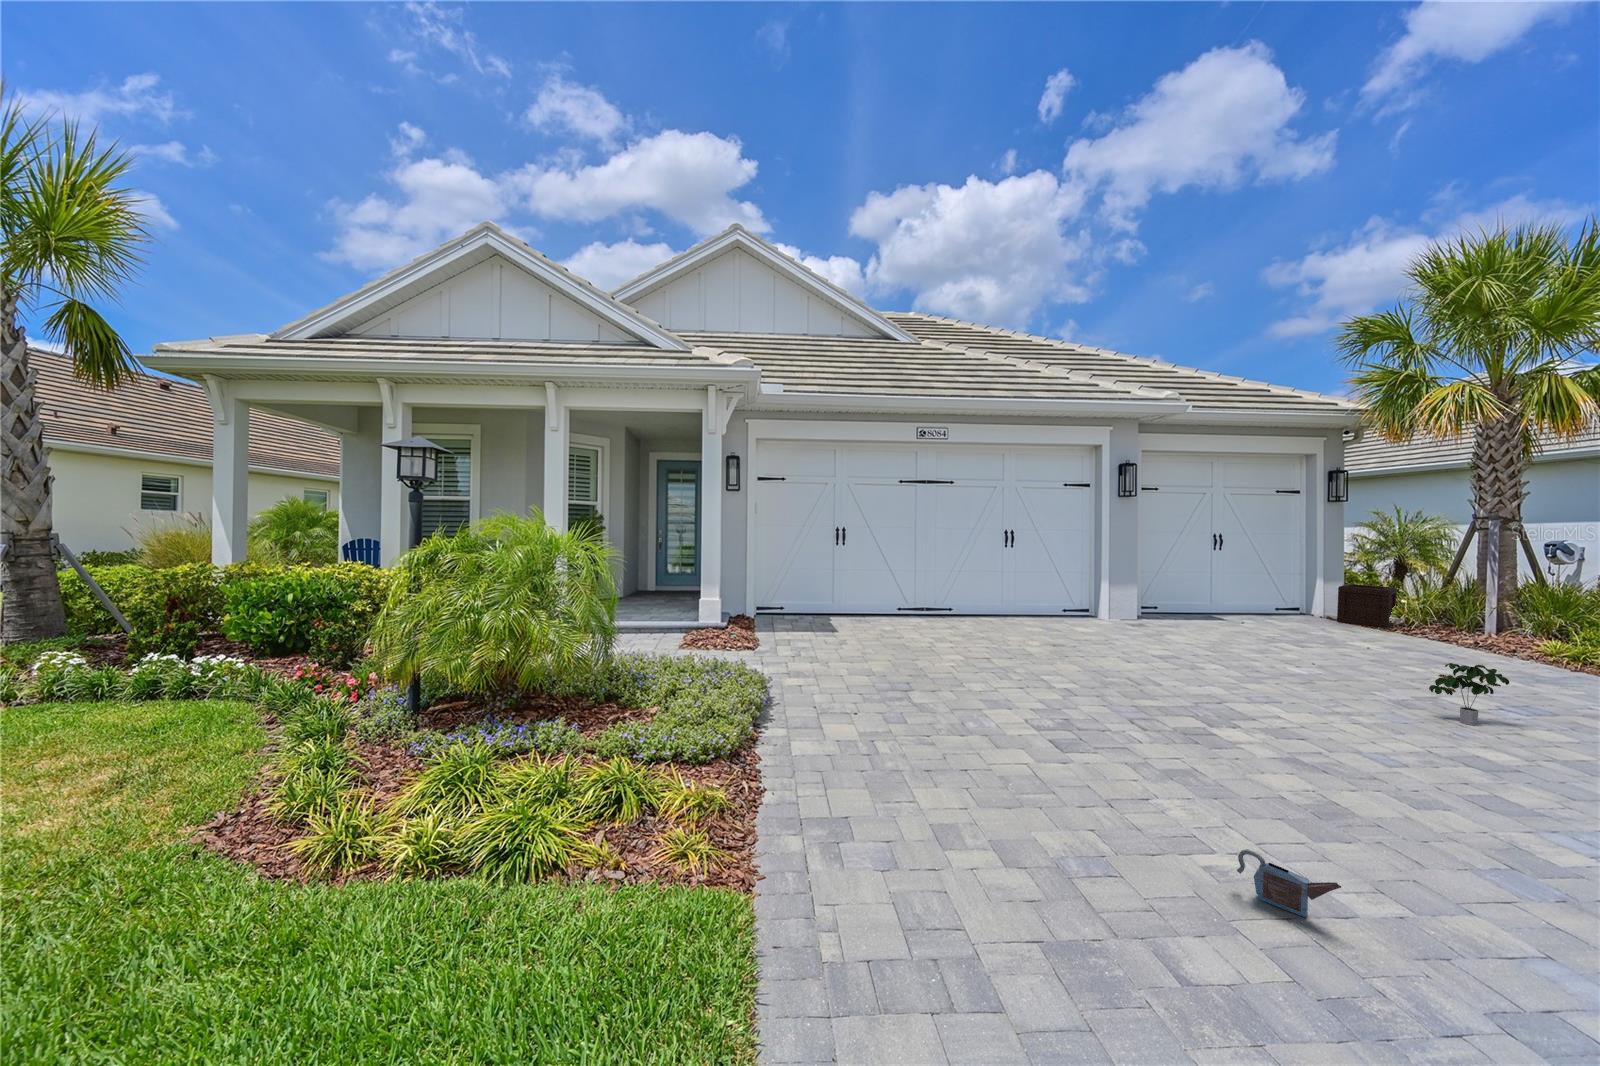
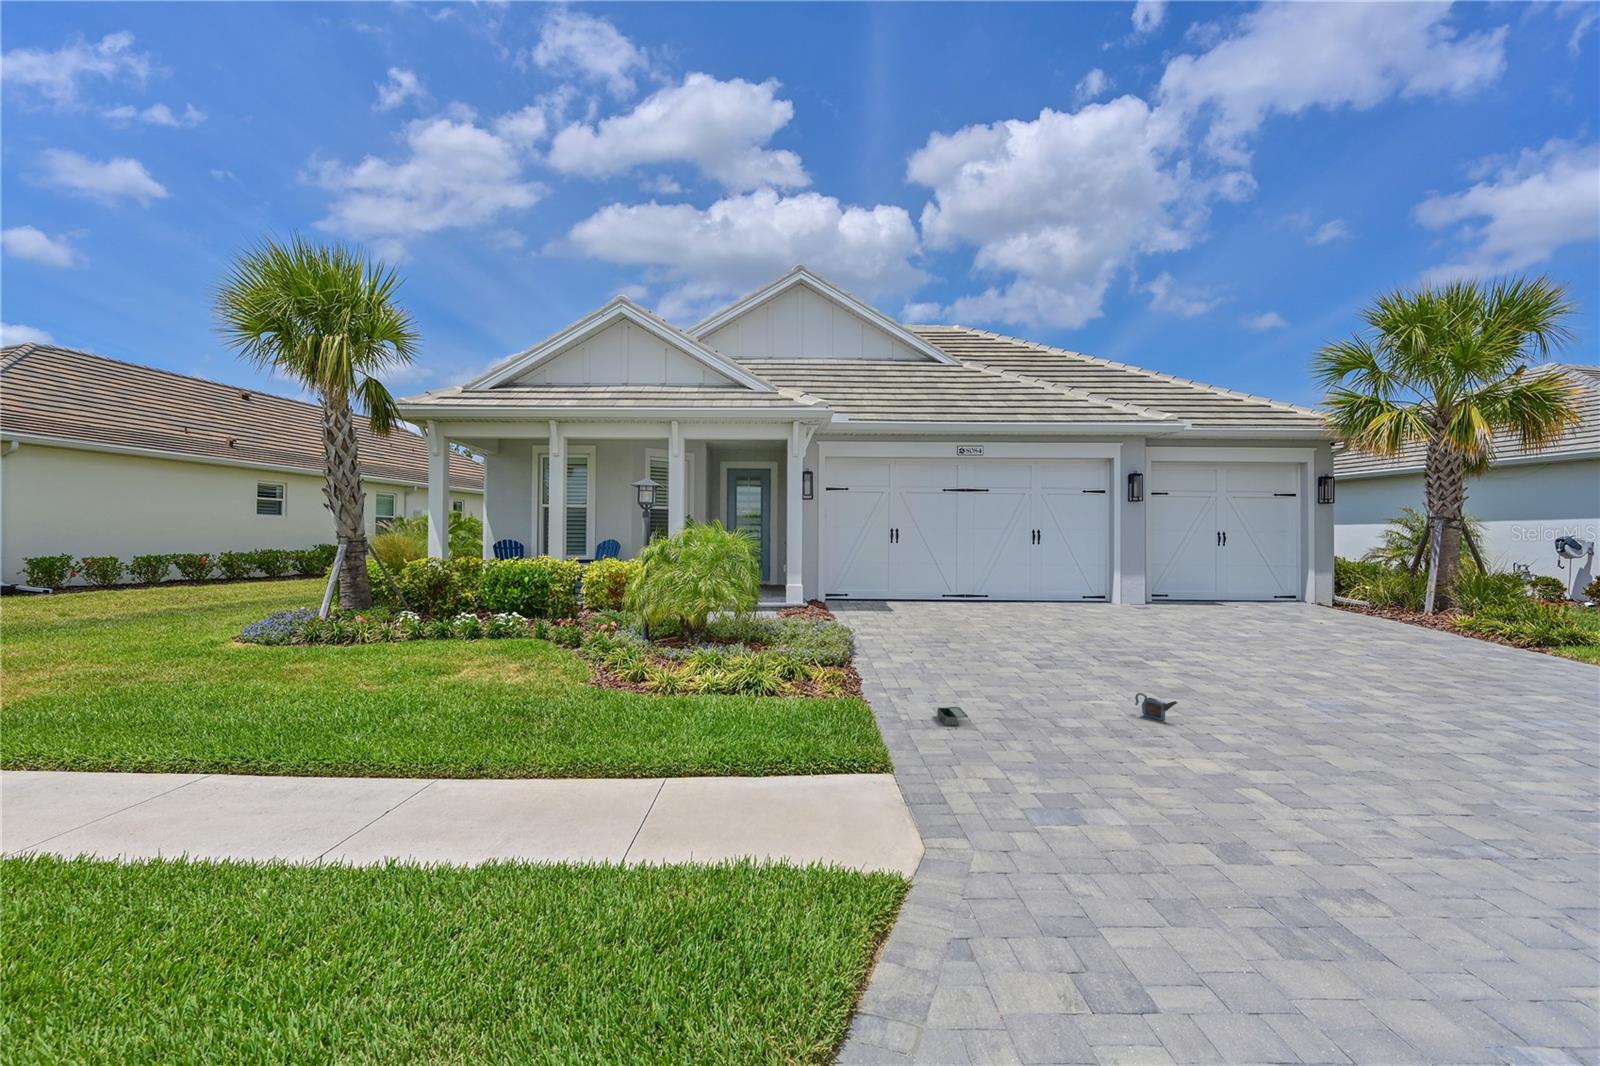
wooden crate: present [1337,584,1397,628] -> none [1323,575,1374,611]
potted plant: present [1429,663,1509,725] -> none [1322,621,1372,663]
toolbox: none [848,888,909,953] -> present [937,707,968,725]

